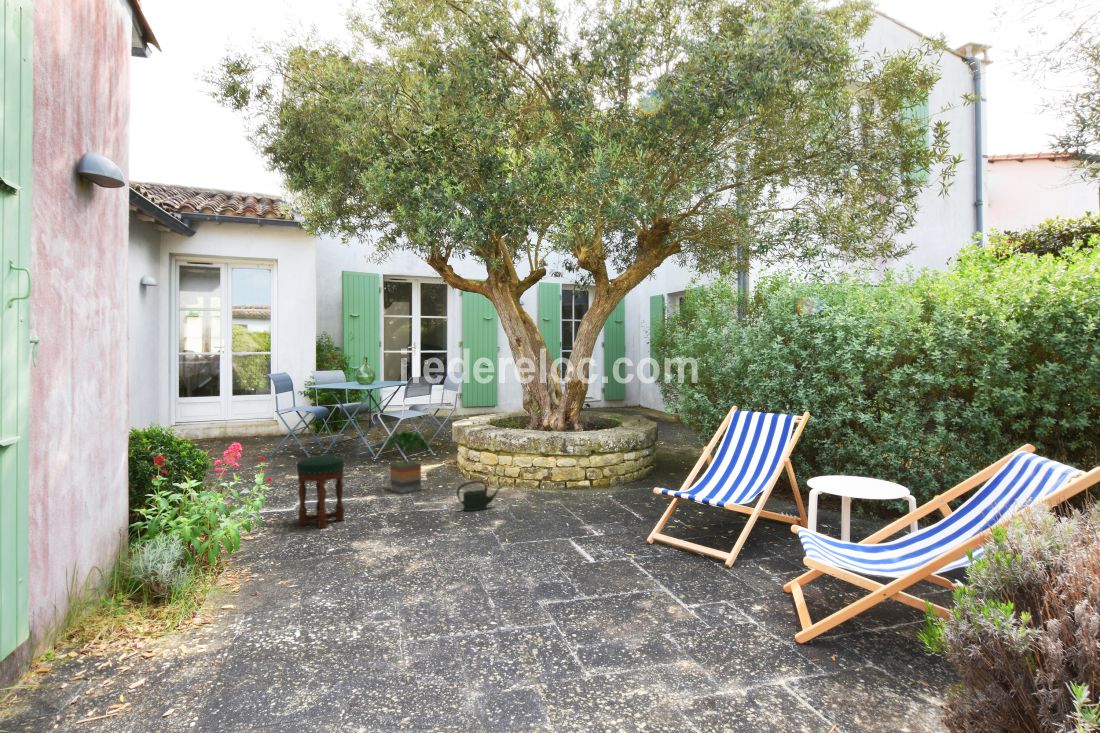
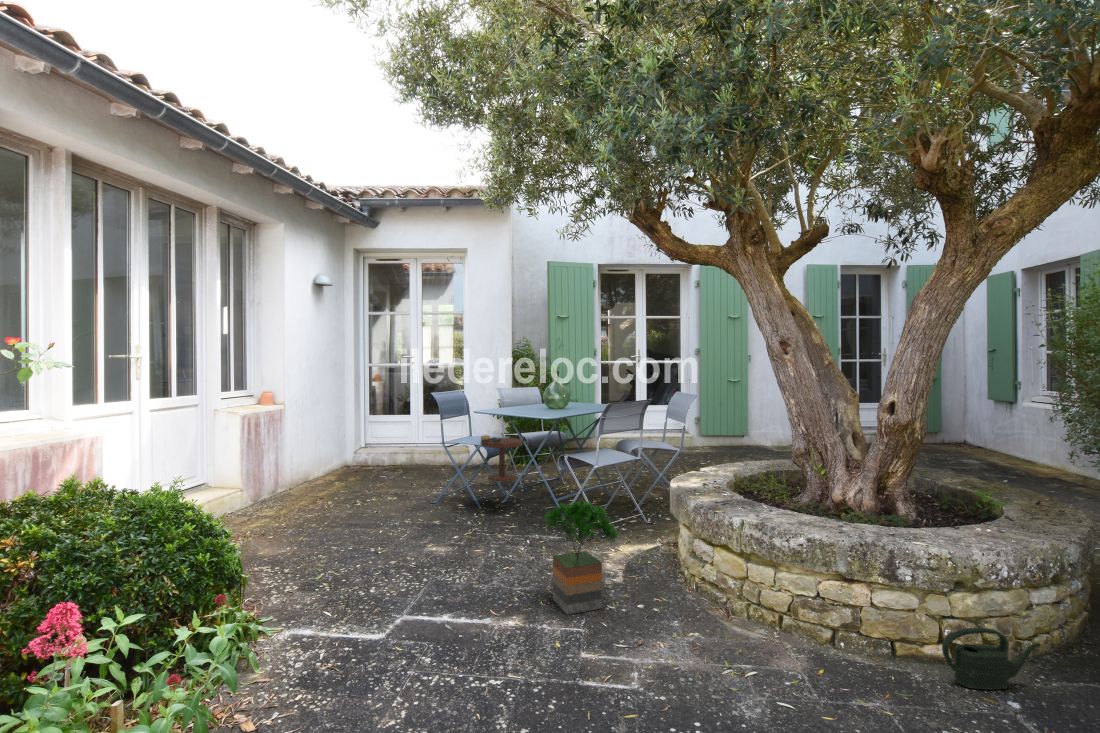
side table: none [316,405,348,462] -> present [481,435,523,482]
stool: present [297,455,344,528] -> none [353,559,438,711]
watering can: present [457,481,502,511] -> present [942,627,1040,690]

